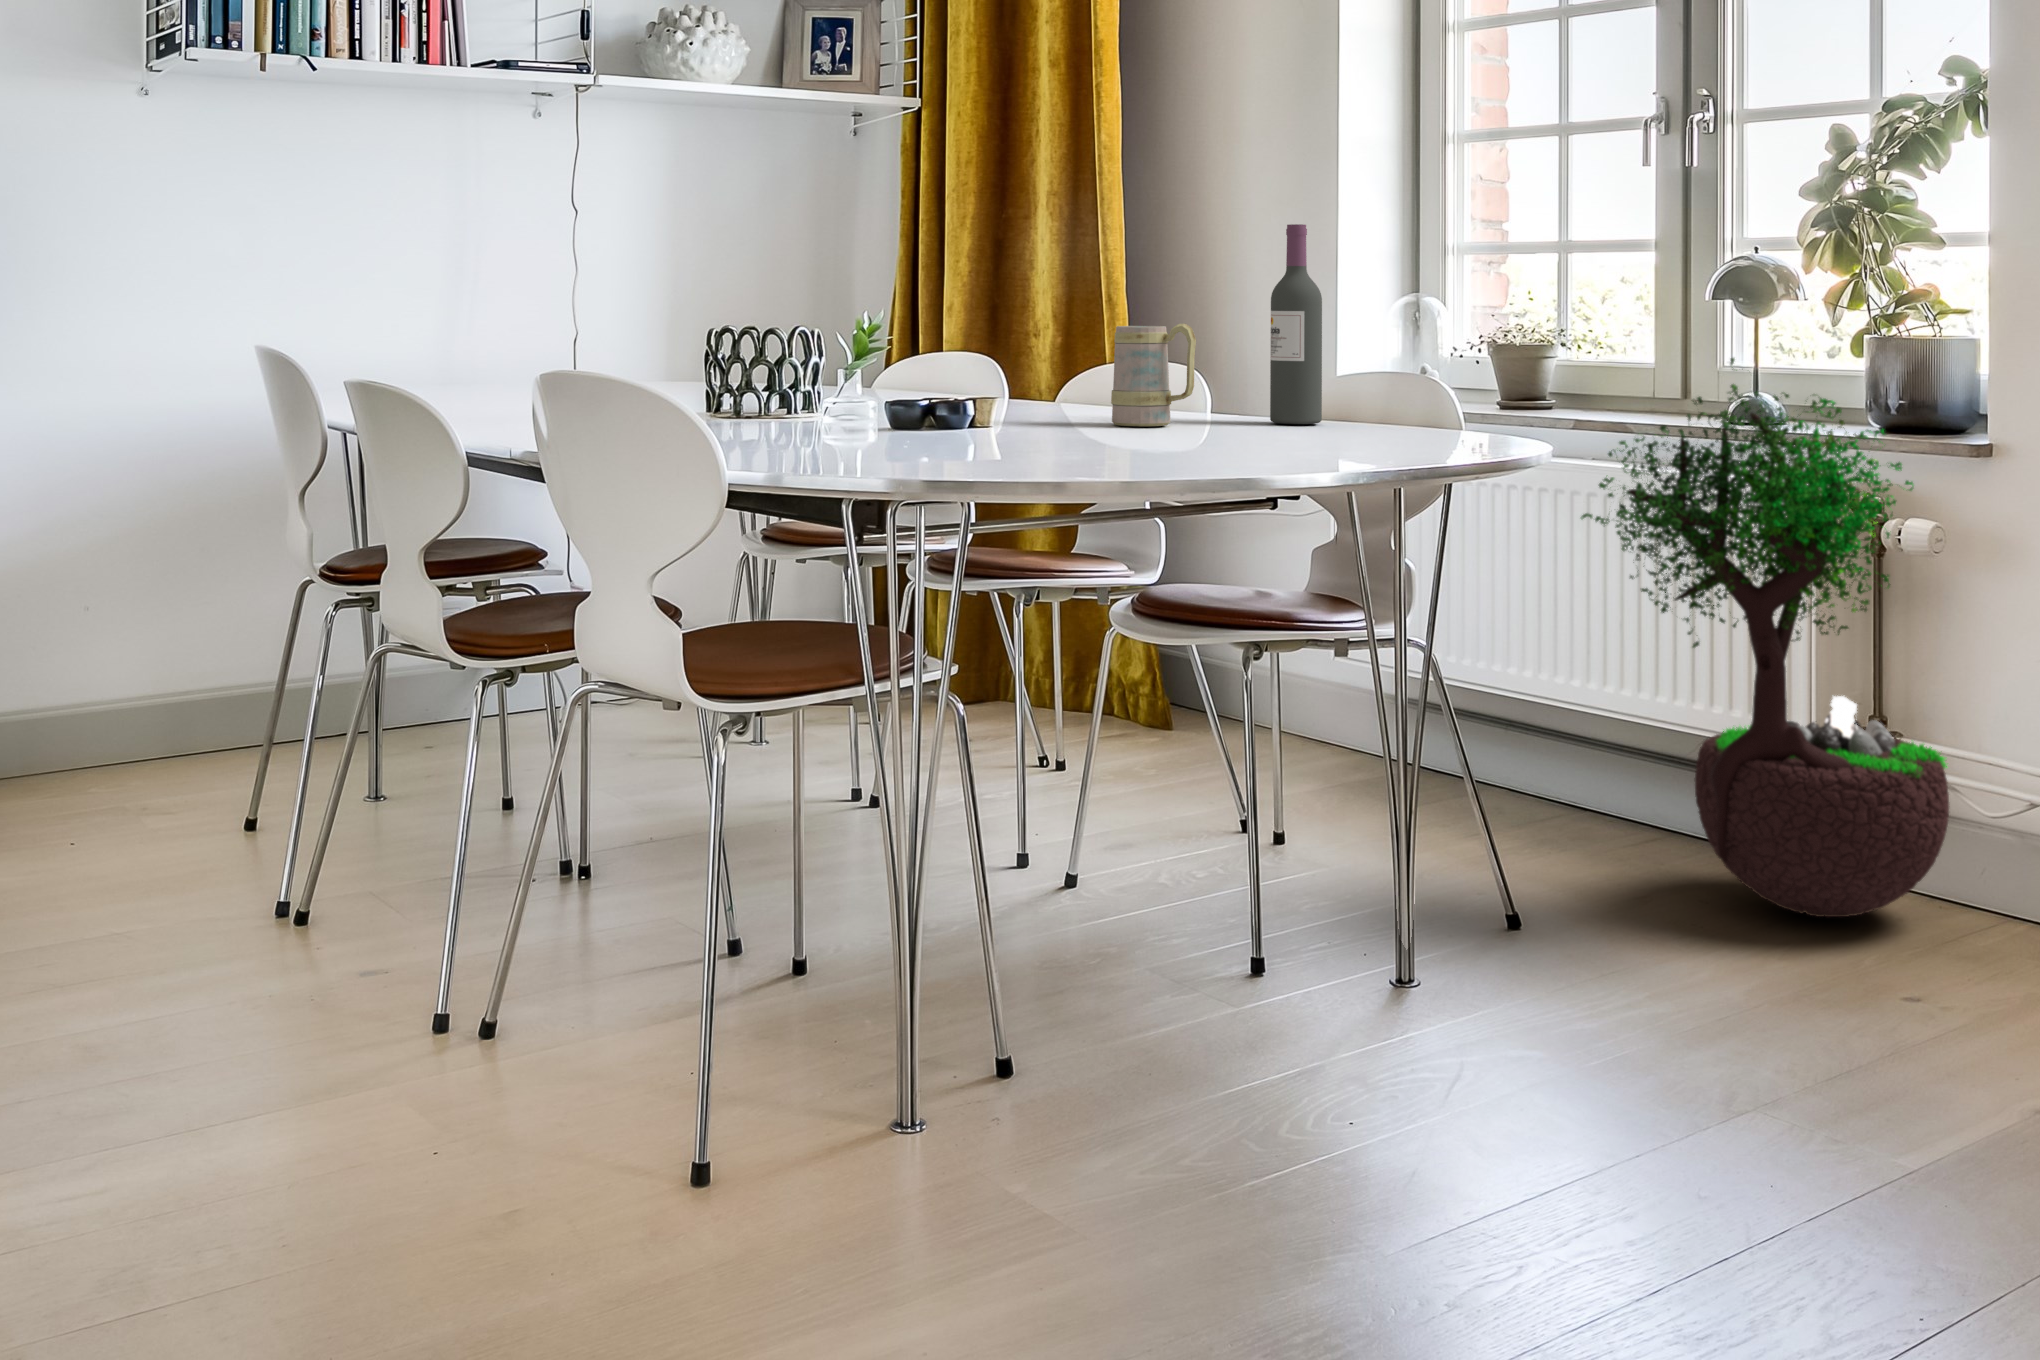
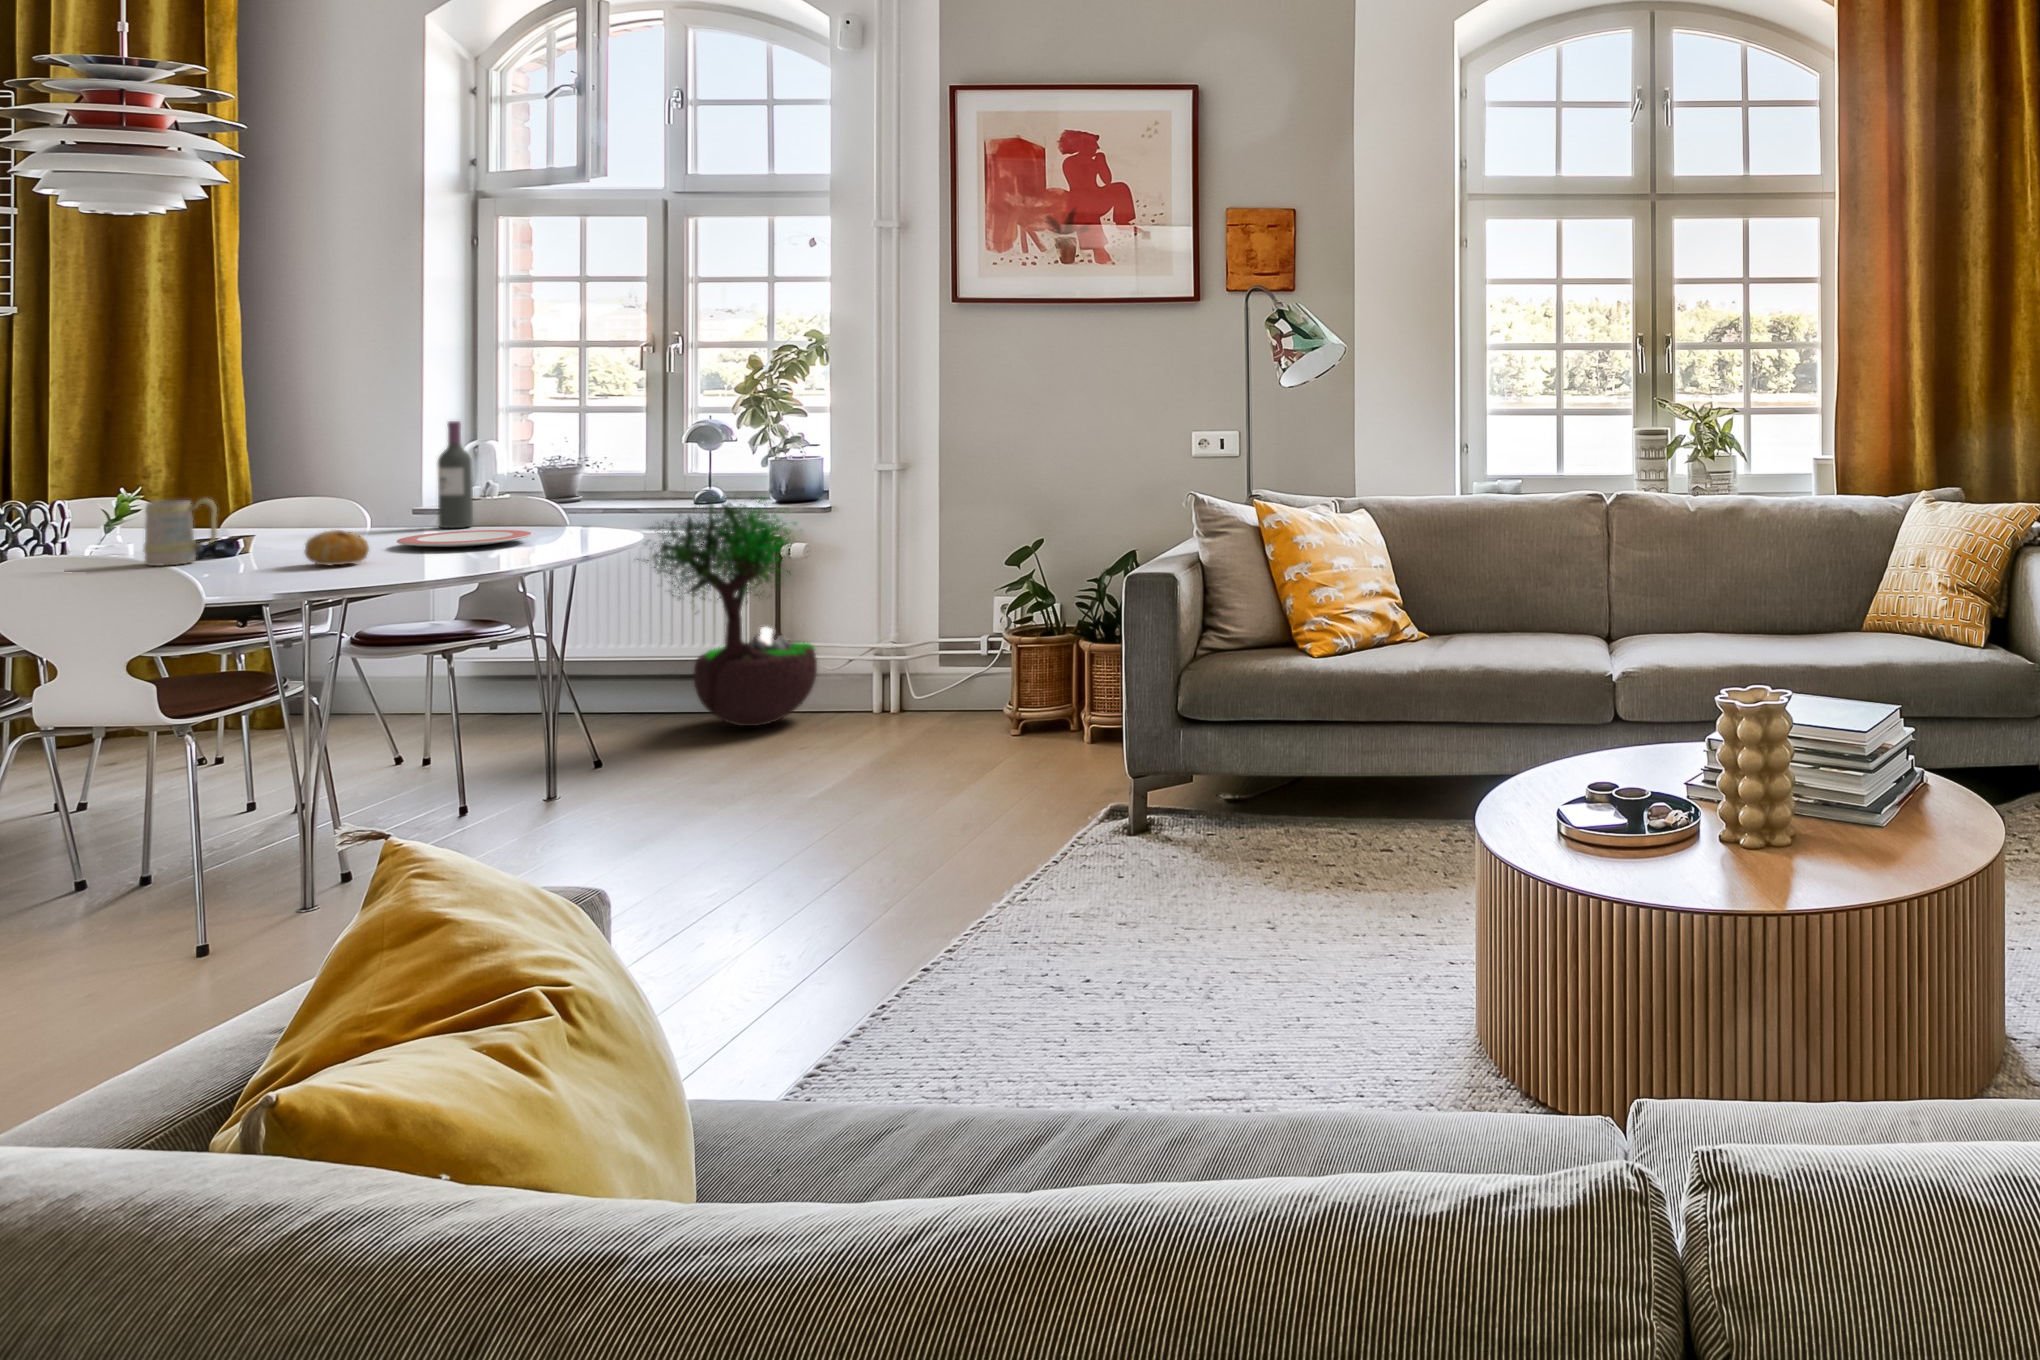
mug: present [1111,324,1196,426] -> present [144,498,217,566]
fruit: none [980,389,1075,456] -> present [304,530,369,566]
plate: none [1155,423,1369,447] -> present [397,530,532,547]

